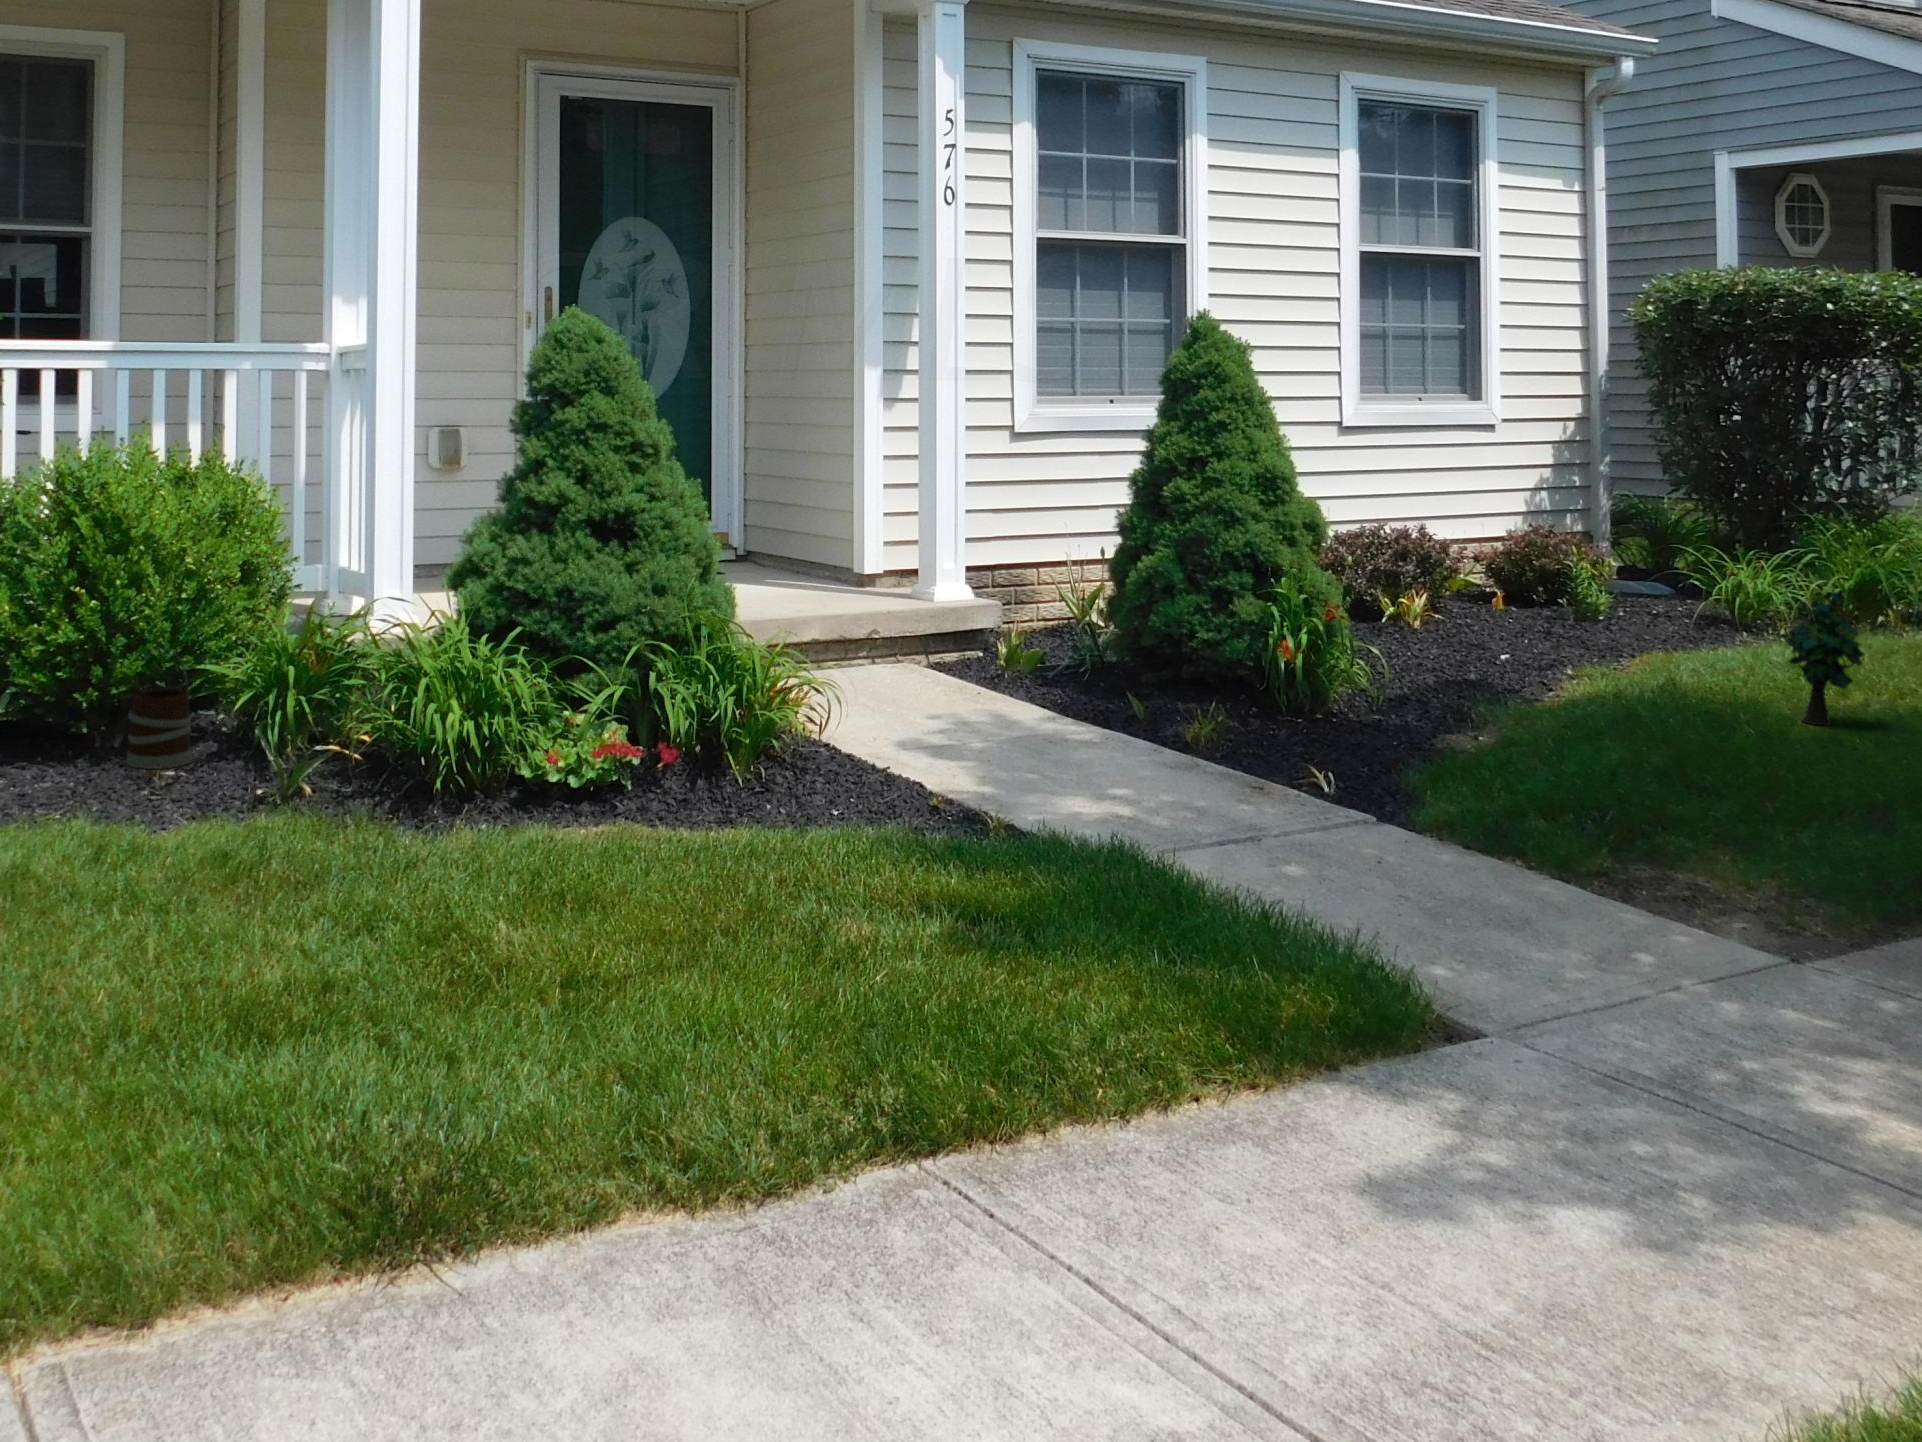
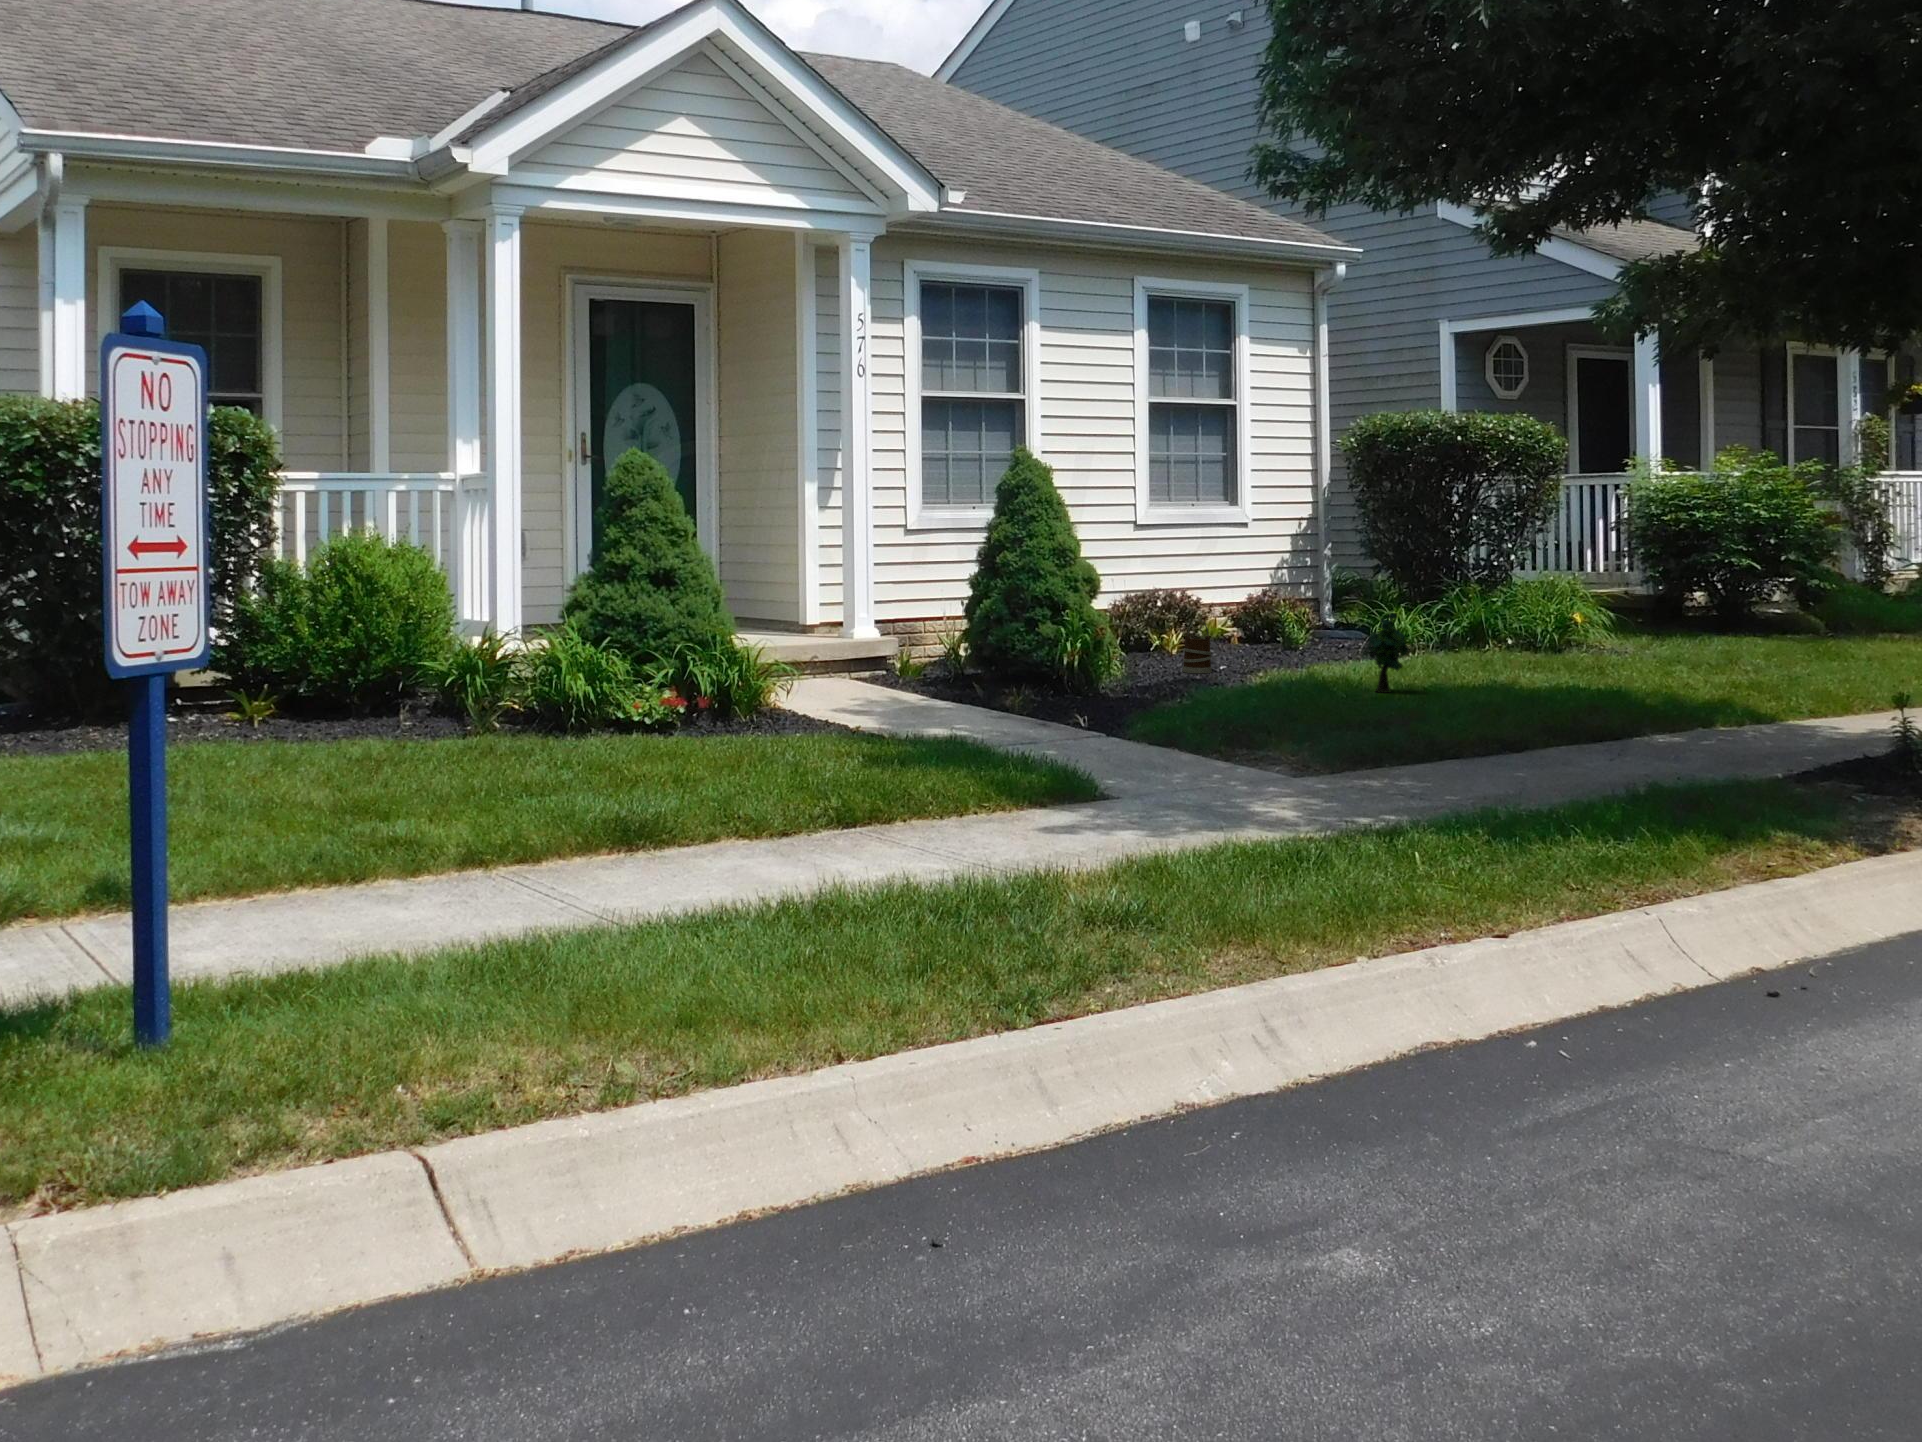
wooden bucket: present [126,648,192,769] -> present [1183,620,1212,673]

